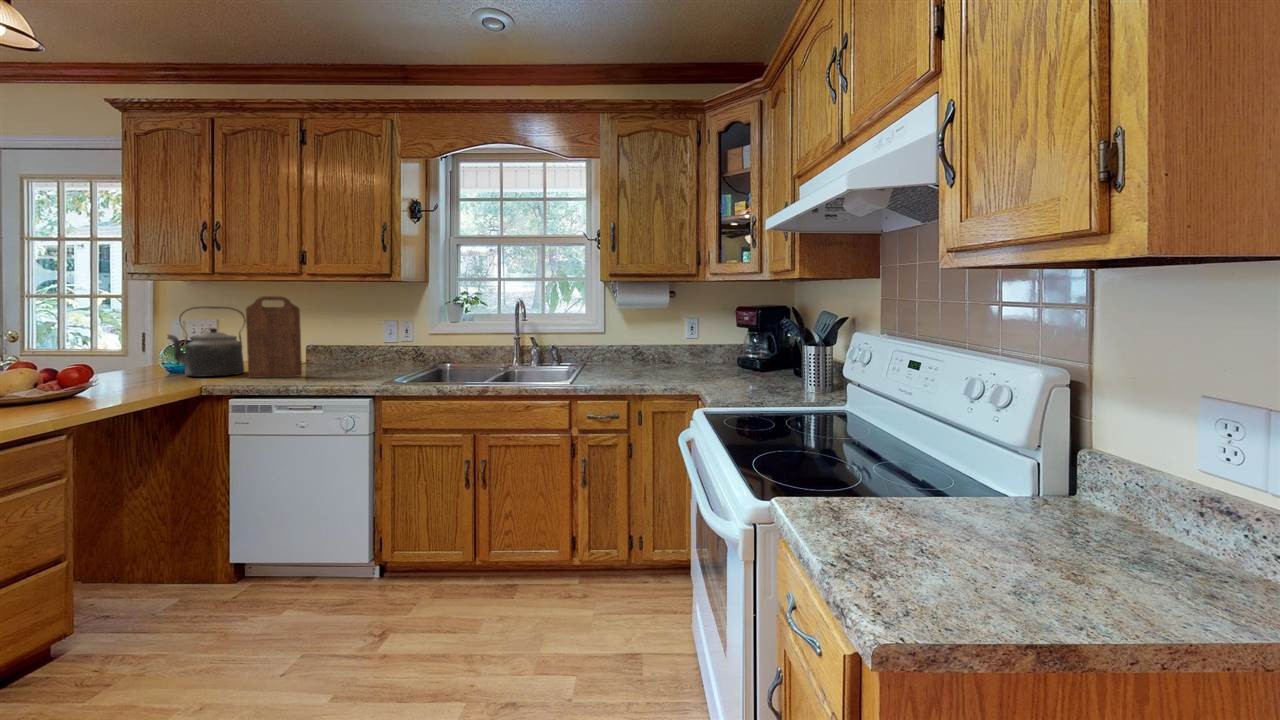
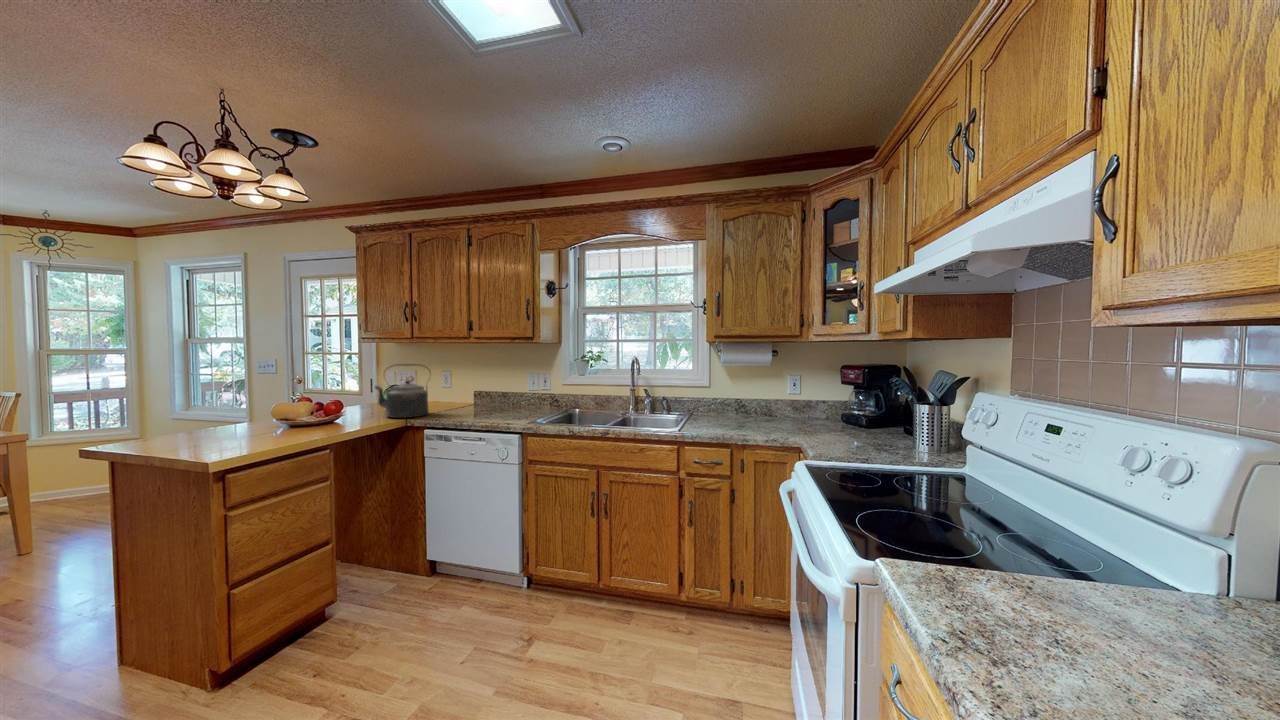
cutting board: present [246,296,302,378] -> none [428,356,468,419]

